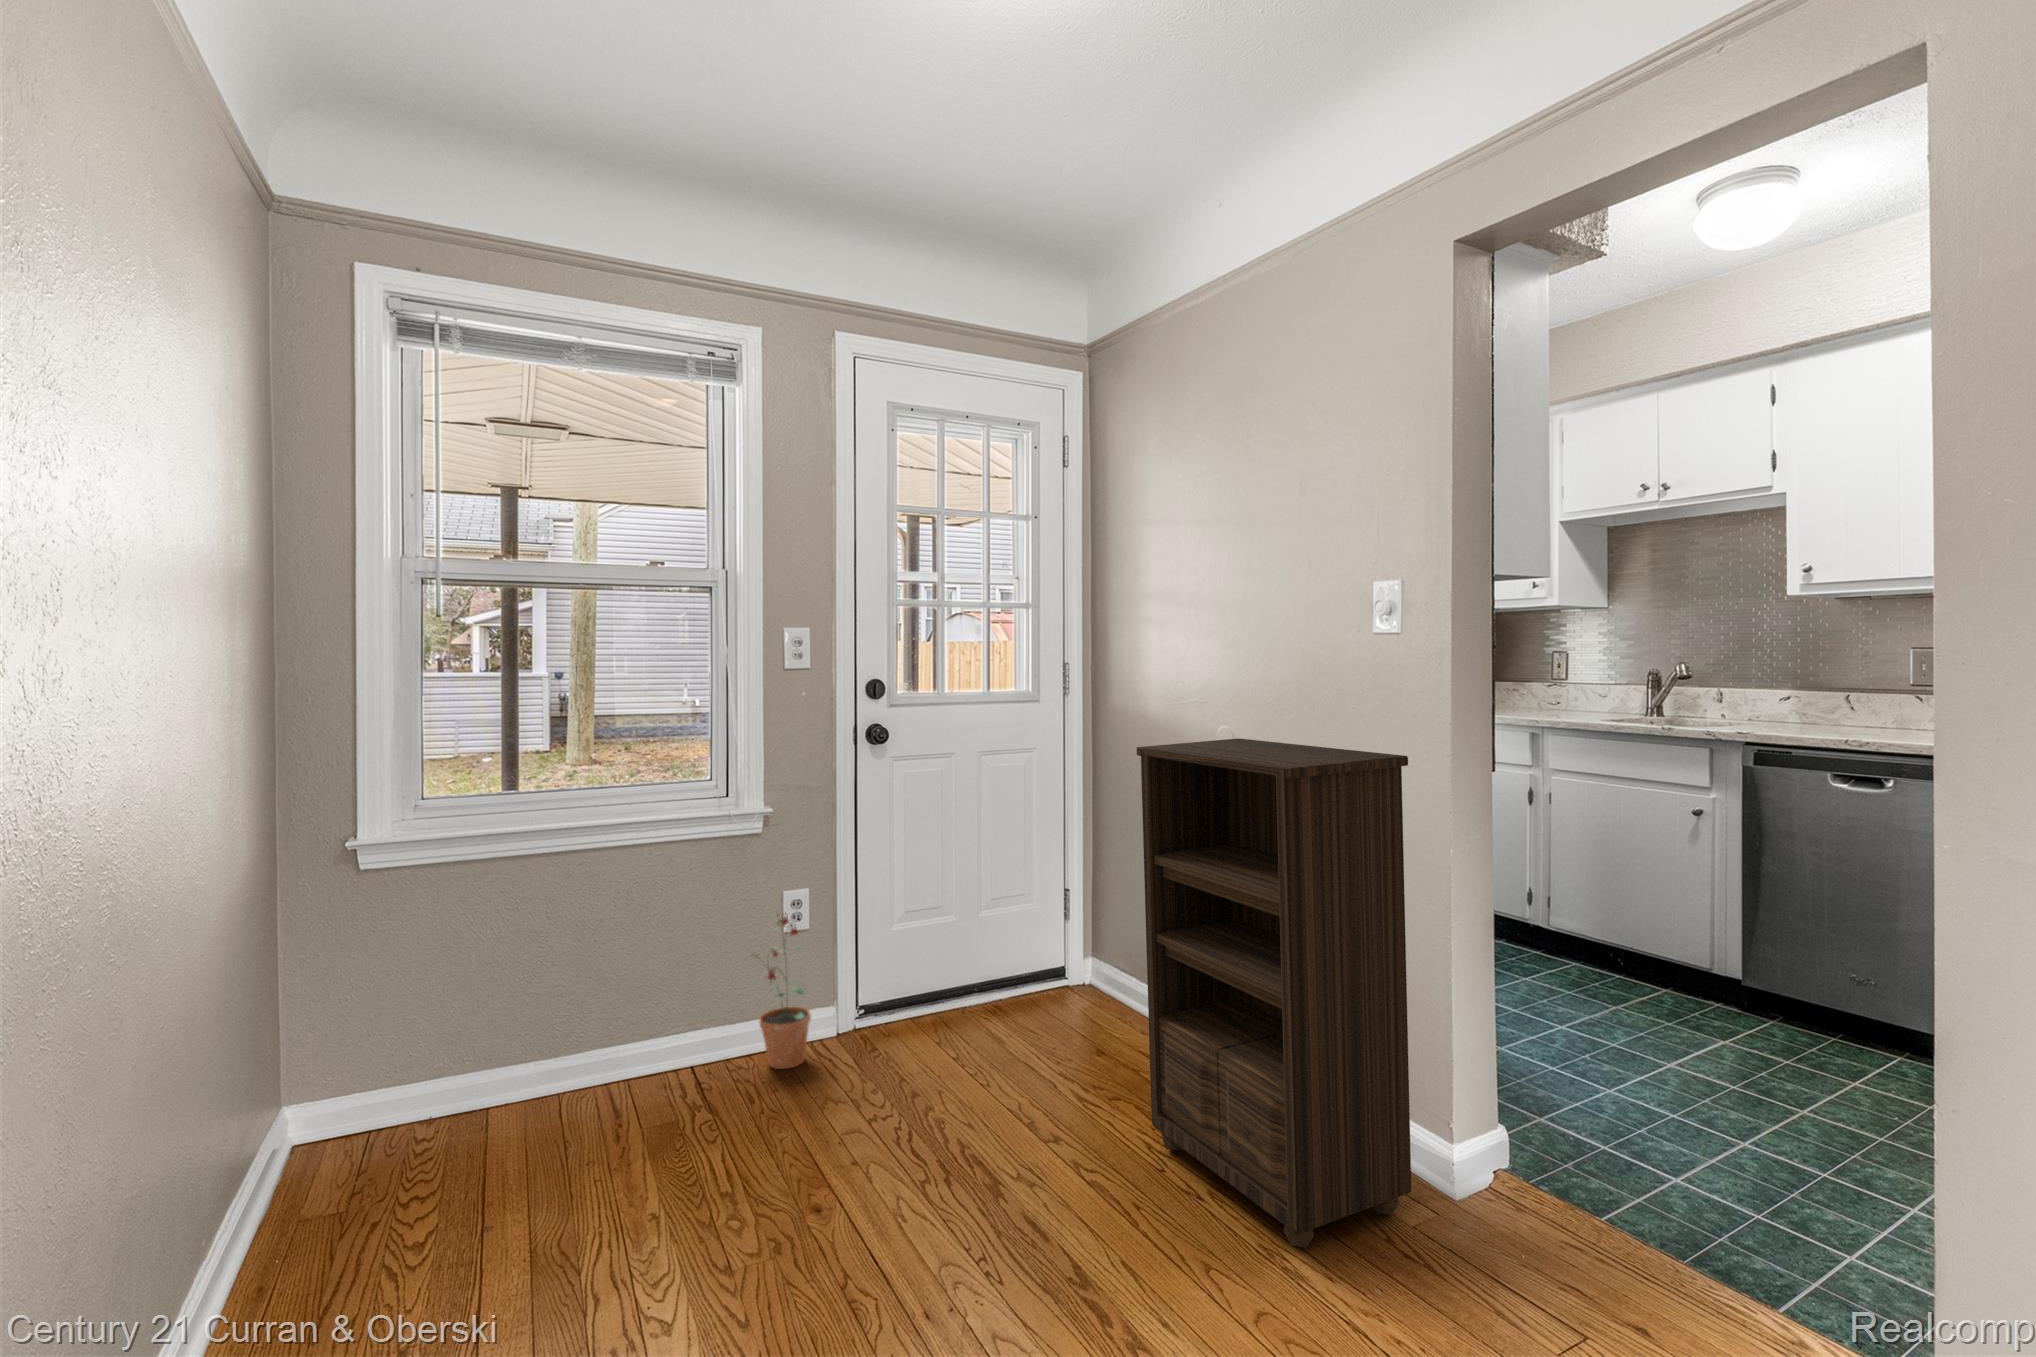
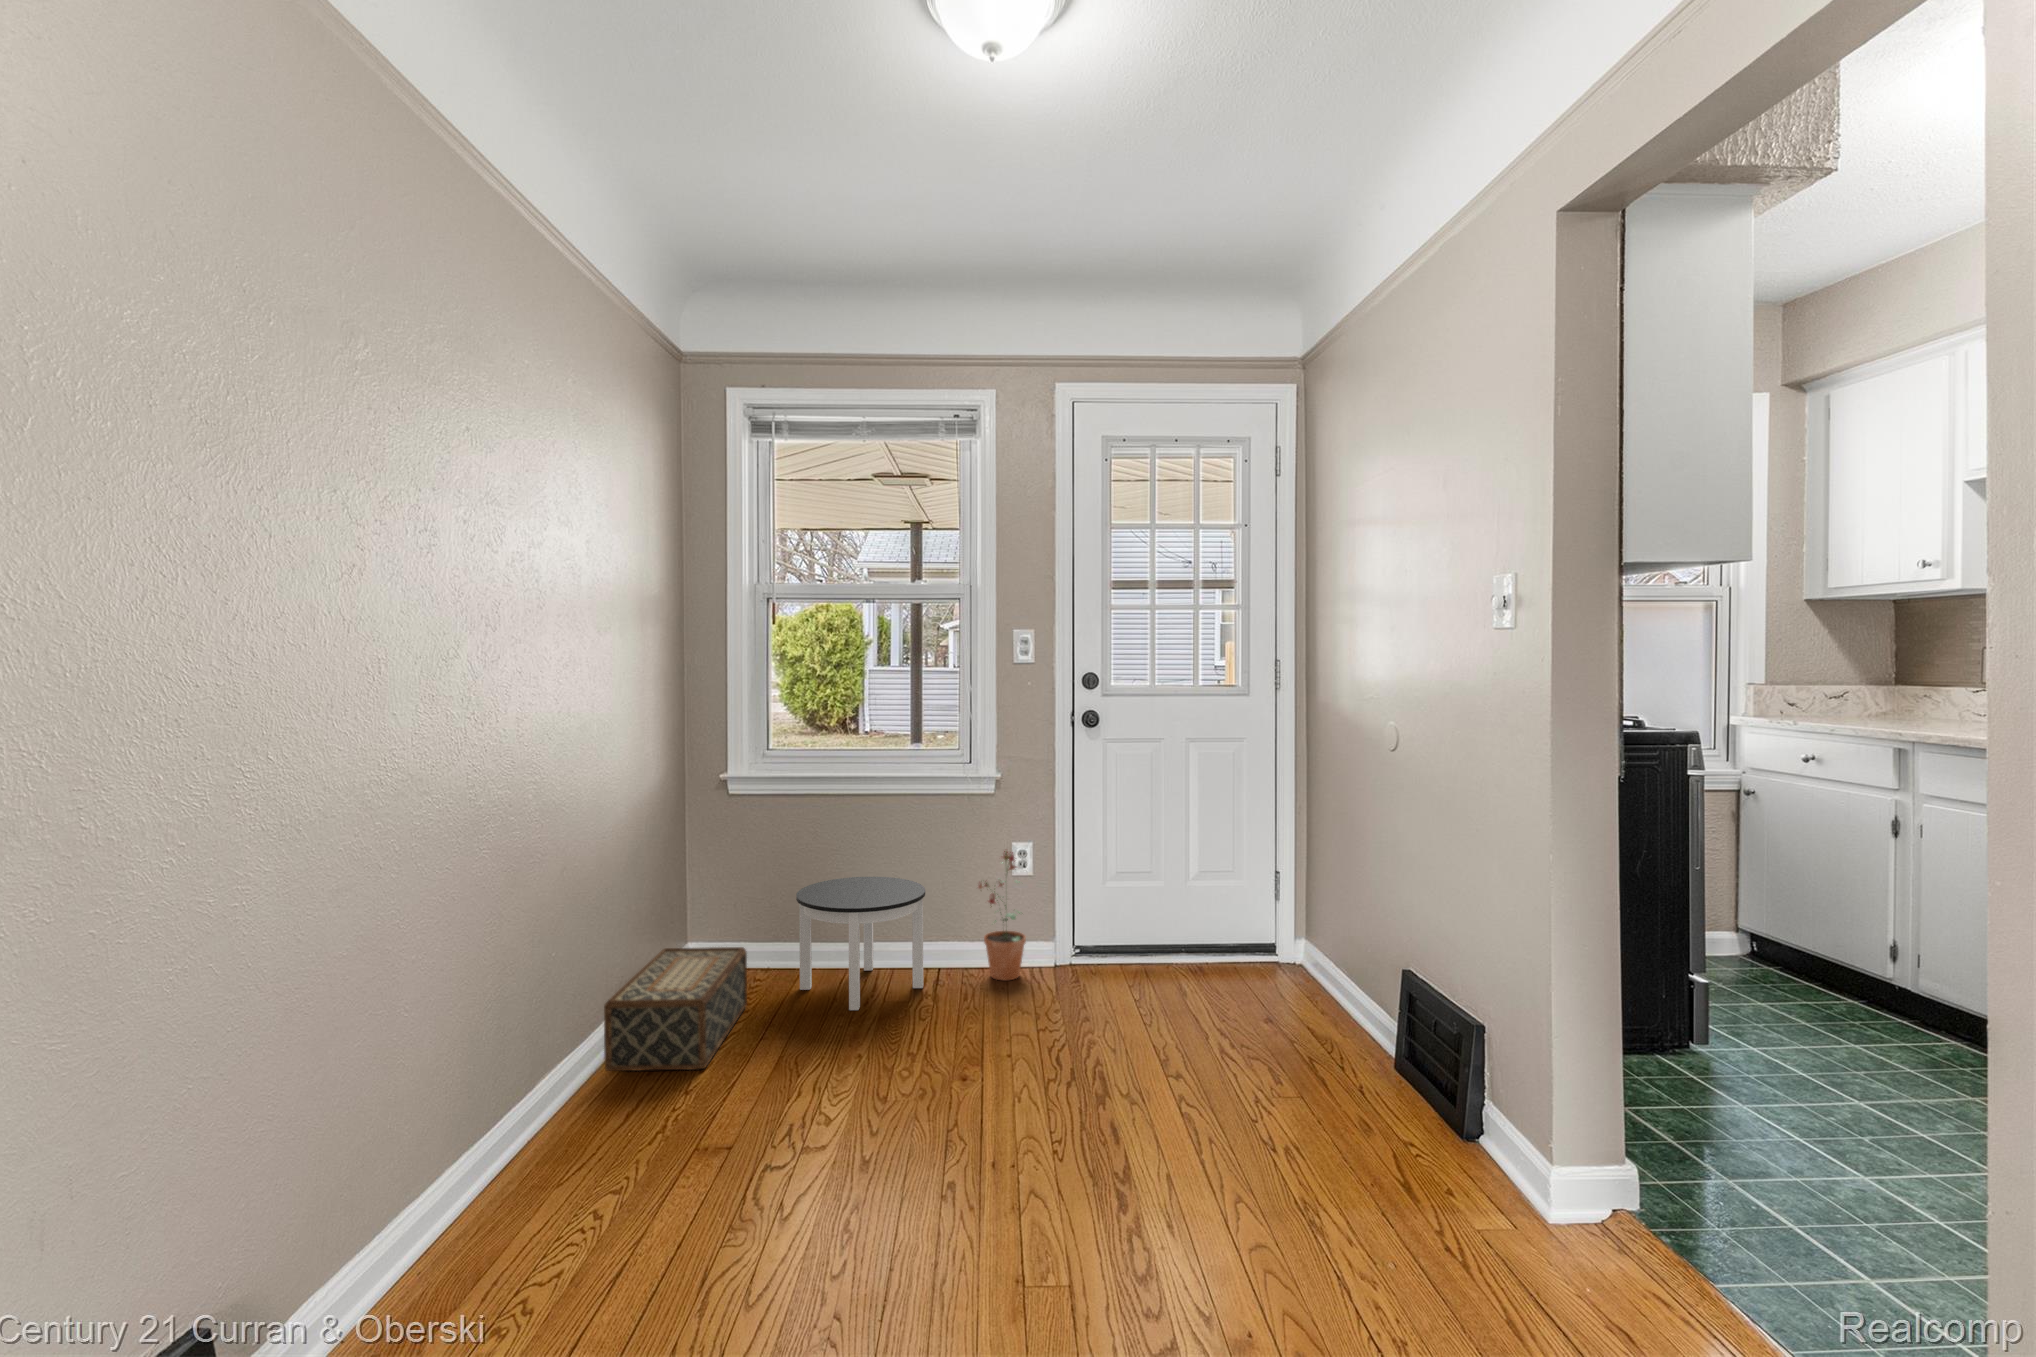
bookshelf: present [1137,738,1411,1248] -> none [1264,724,1492,1212]
round table: none [514,967,695,1153] -> present [796,877,925,1010]
woven basket: none [266,1102,458,1346] -> present [604,947,747,1071]

